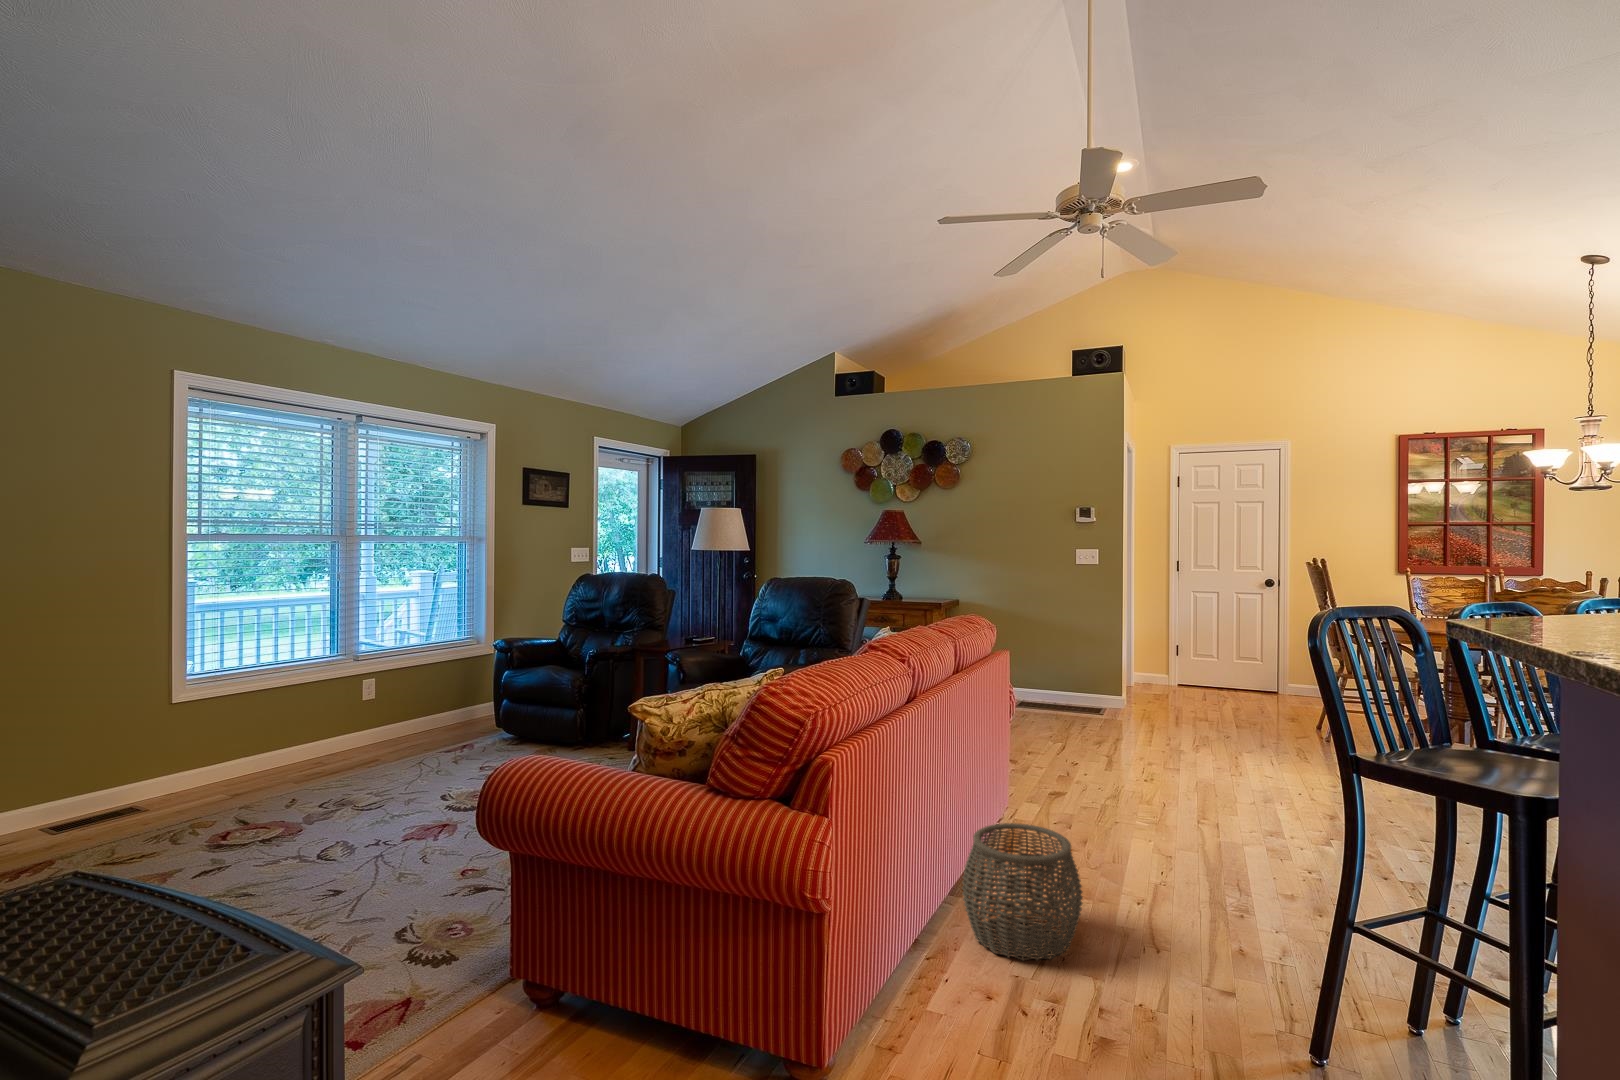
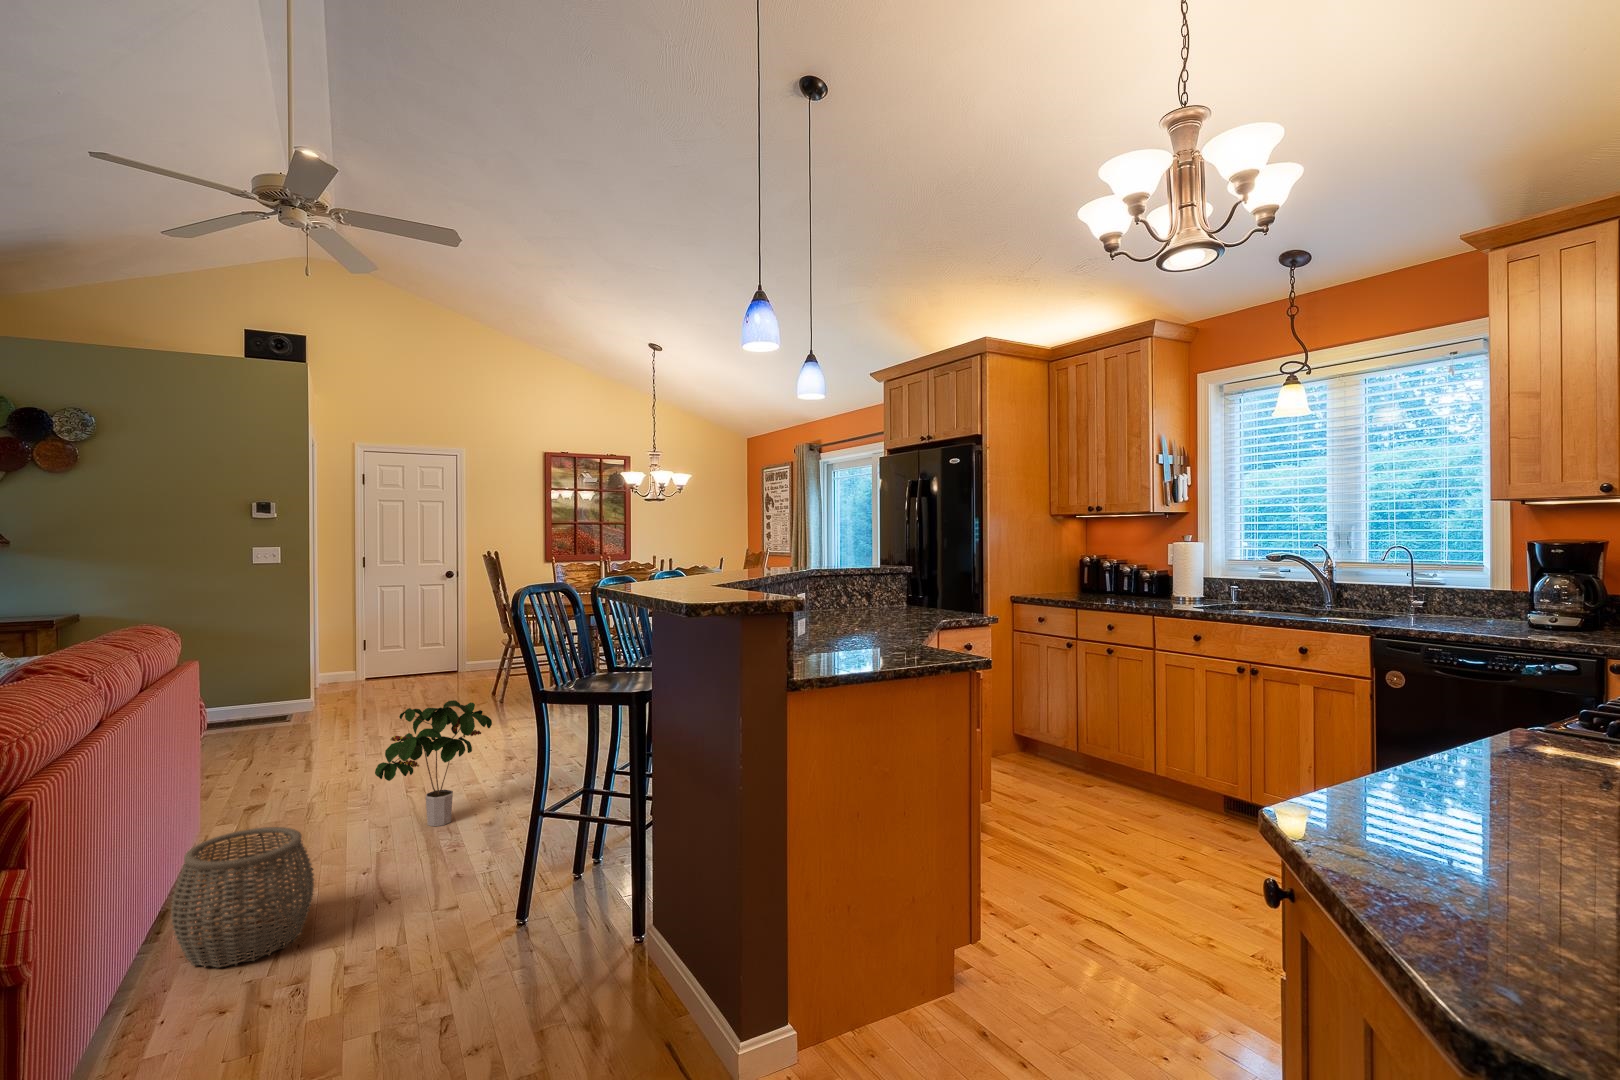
potted plant: none [1160,732,1301,878] -> present [375,700,492,826]

